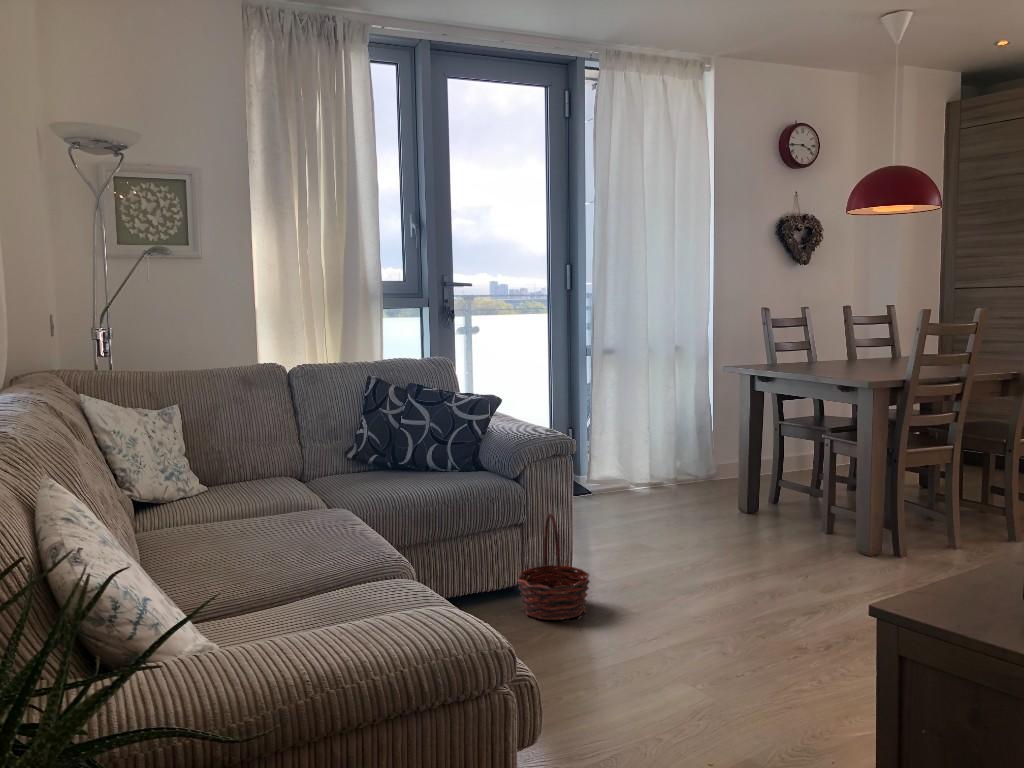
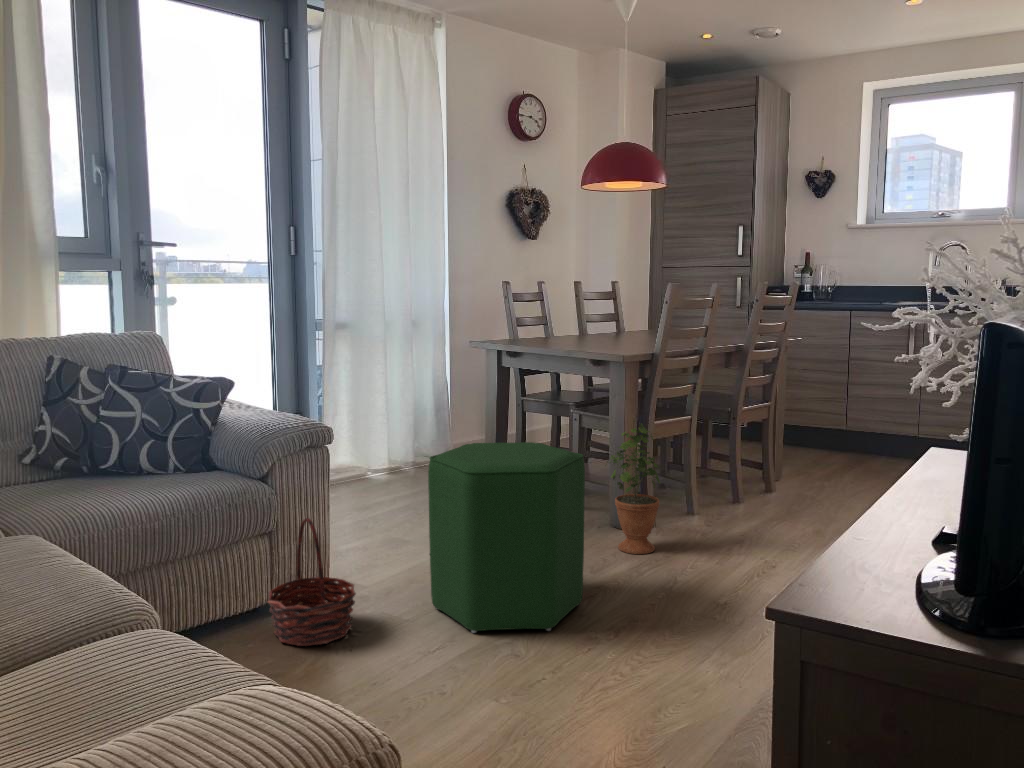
potted plant: none [843,445,903,577] -> present [610,423,660,554]
ottoman: none [657,459,803,633] -> present [428,442,585,633]

